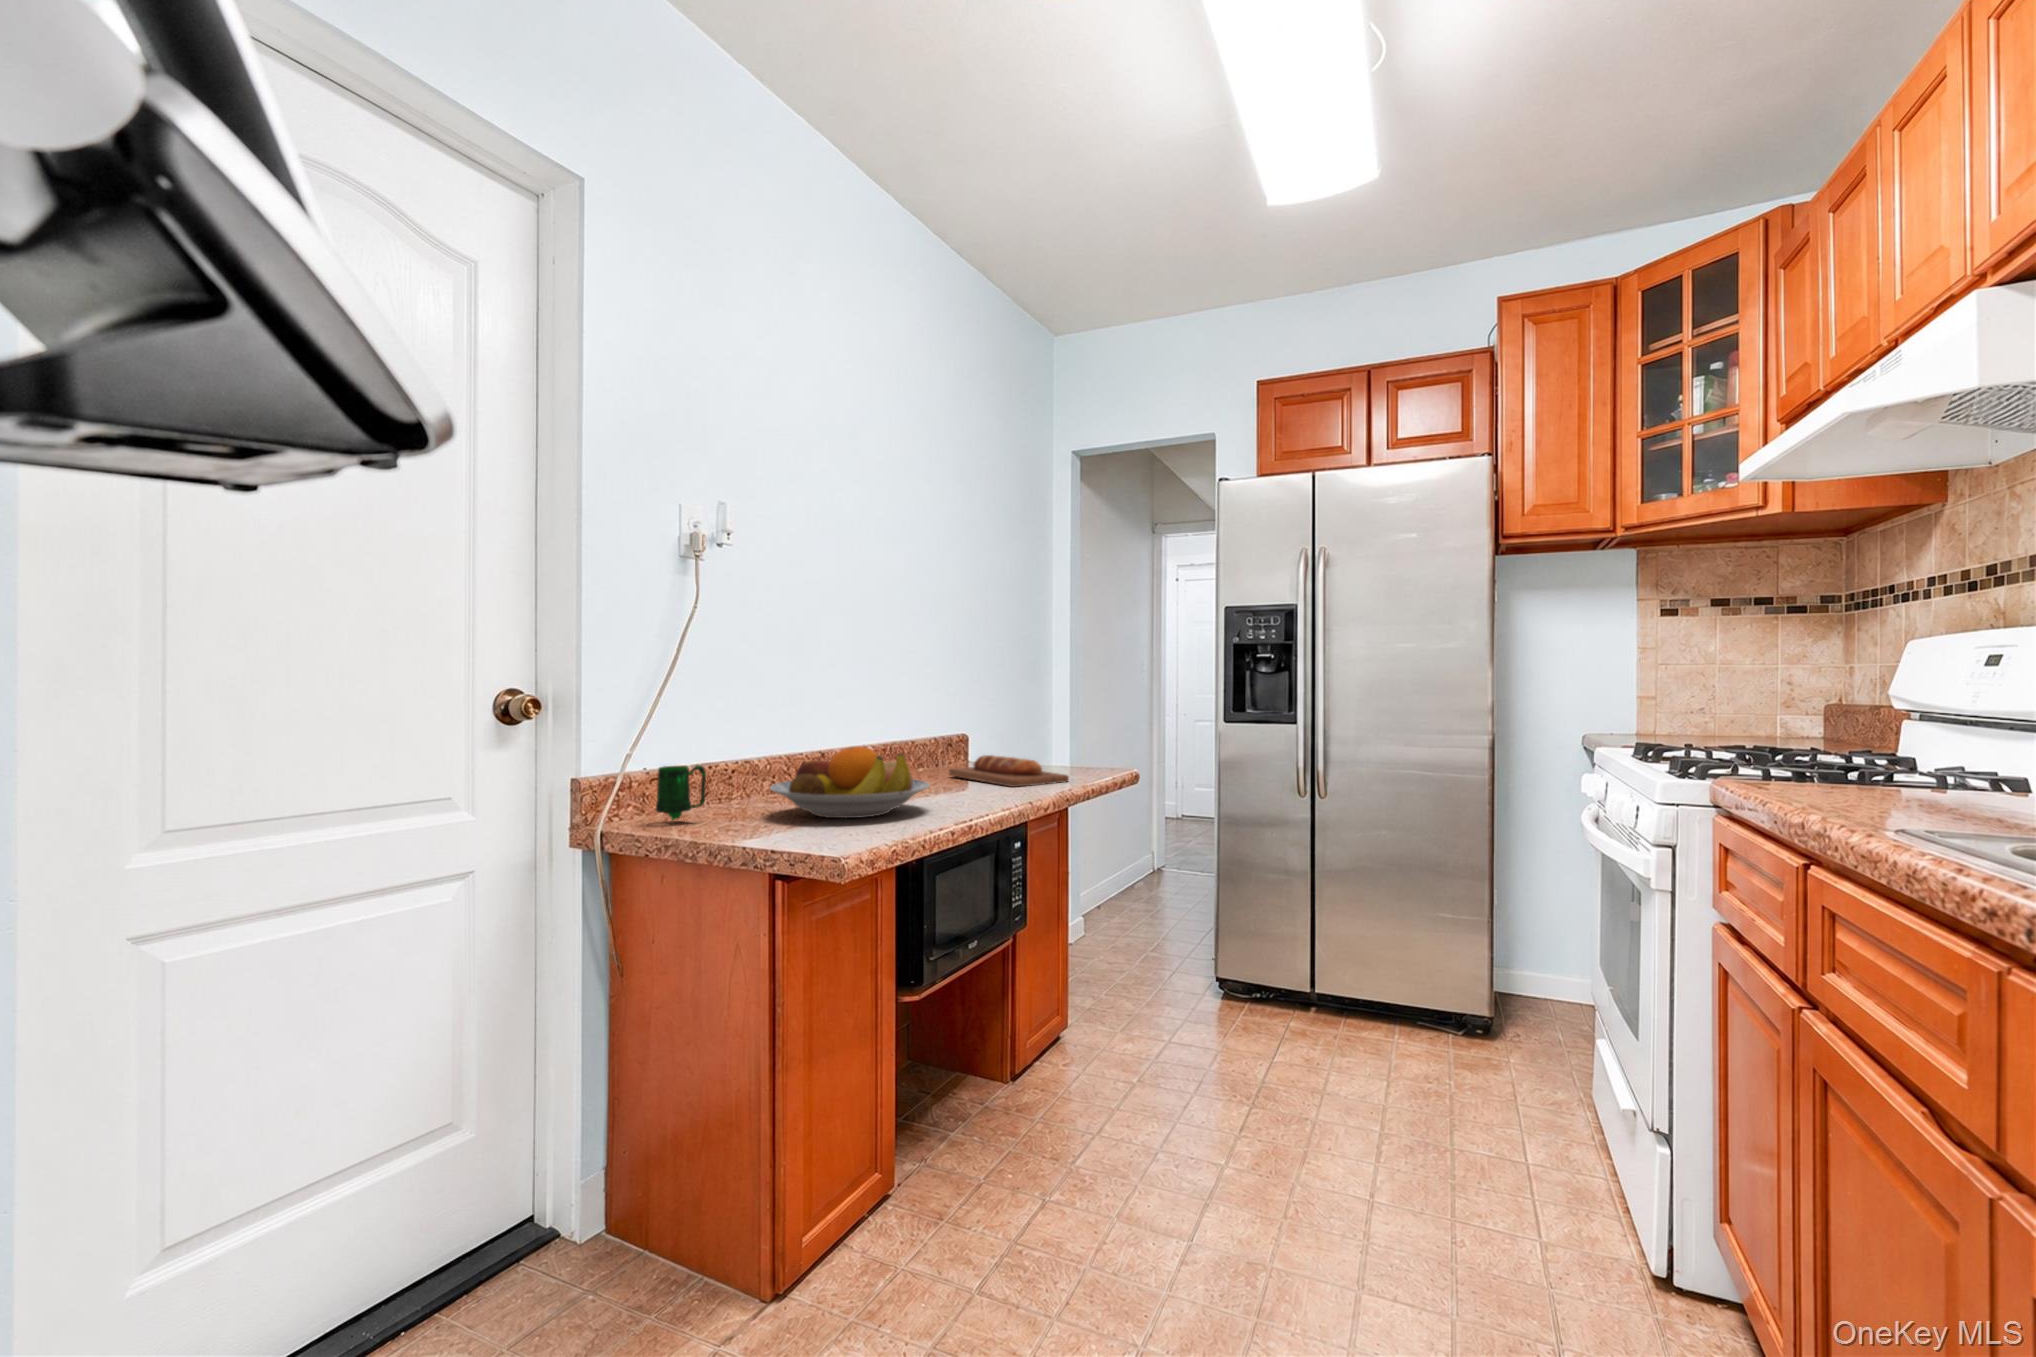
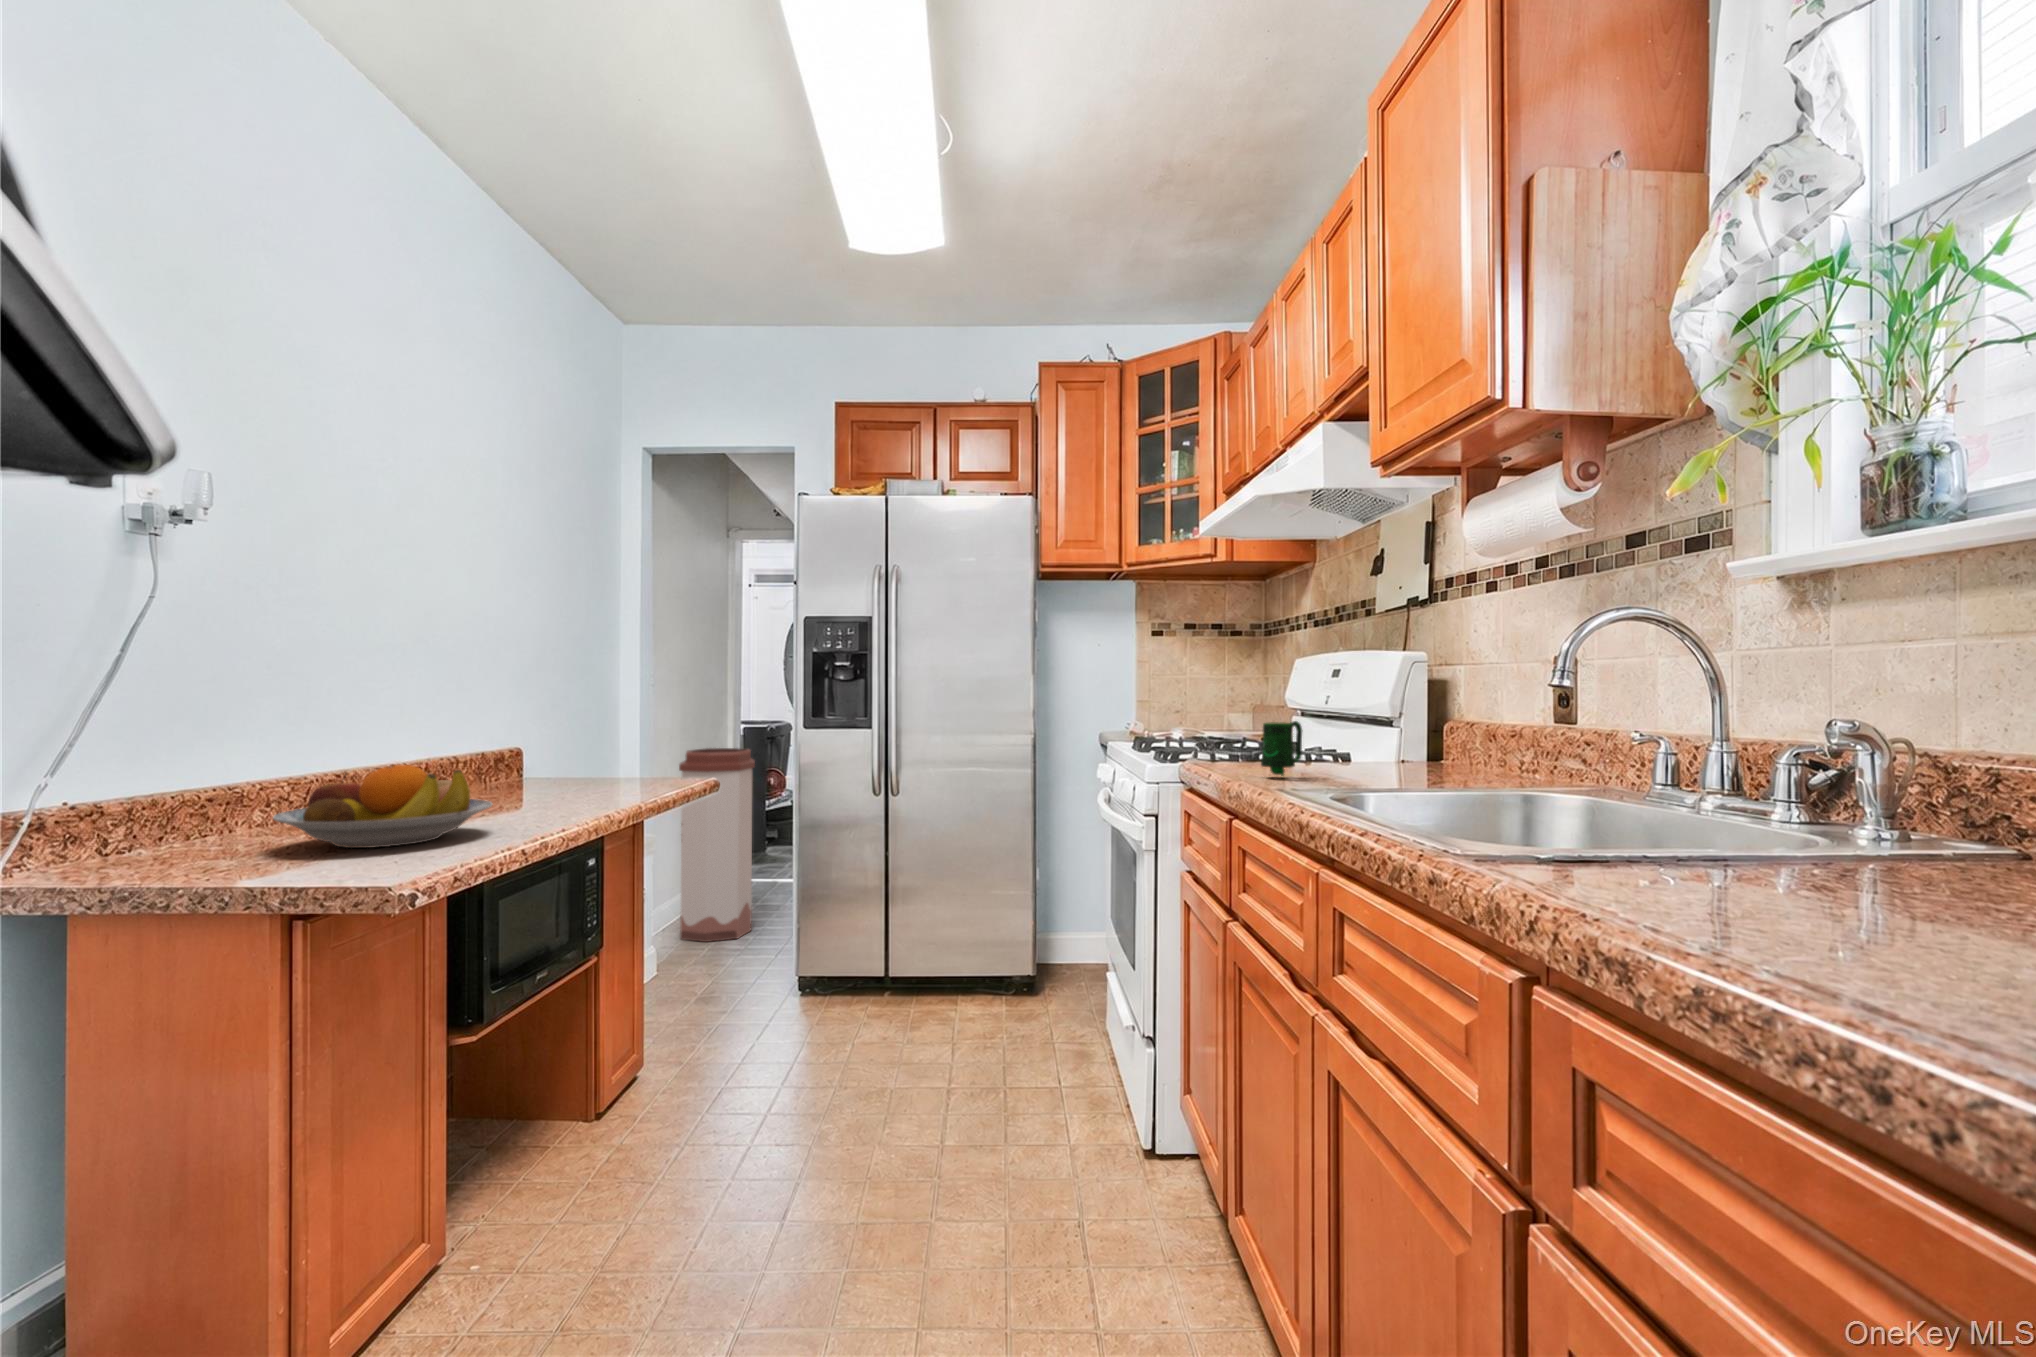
trash can: none [1106,739,1177,927] -> present [679,748,755,942]
bread loaf: present [949,755,1069,787] -> none [503,770,648,802]
mug: present [655,765,706,821] -> present [1261,721,1302,776]

